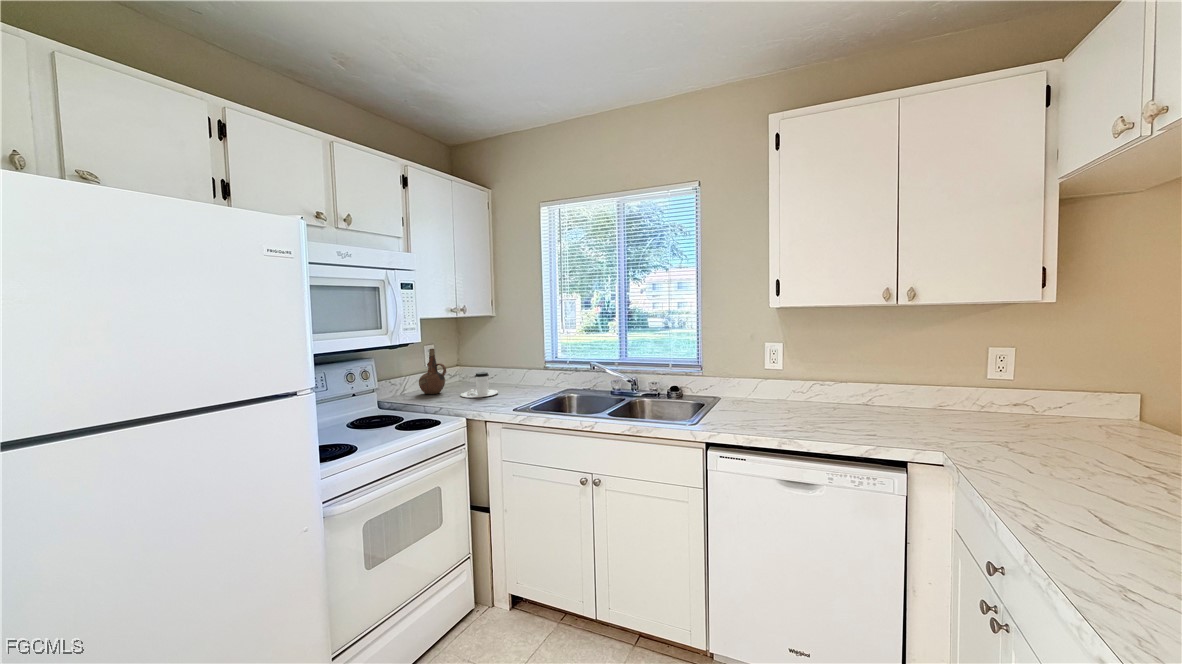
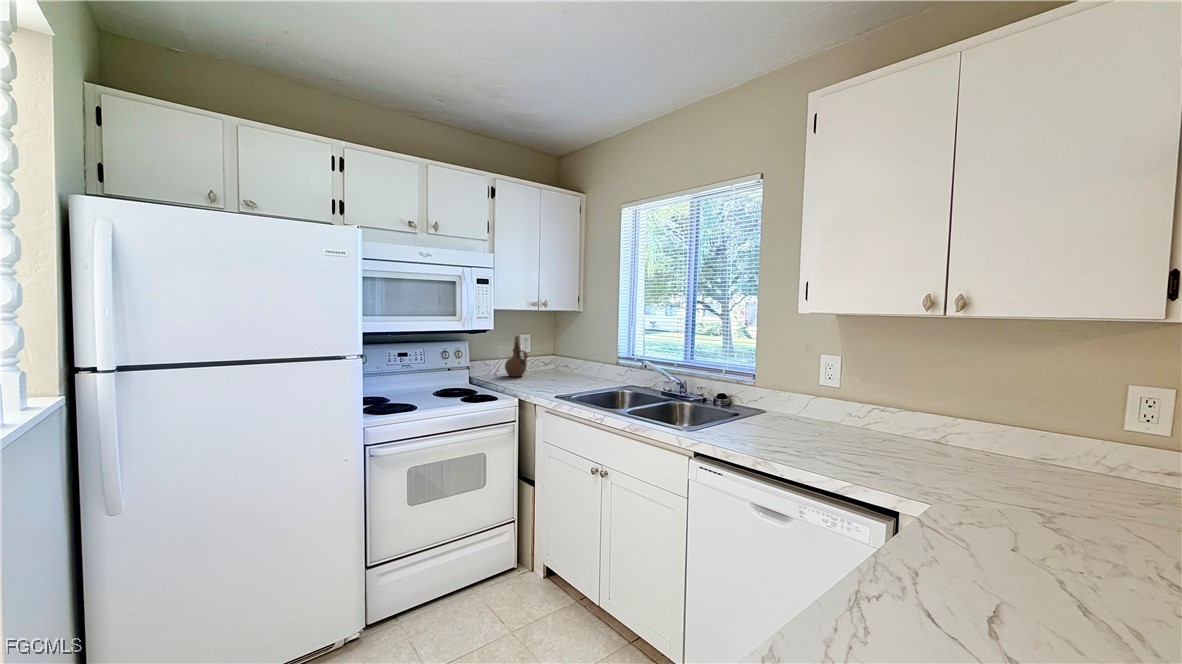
coffee cup: present [461,372,498,398] -> none [532,361,566,384]

